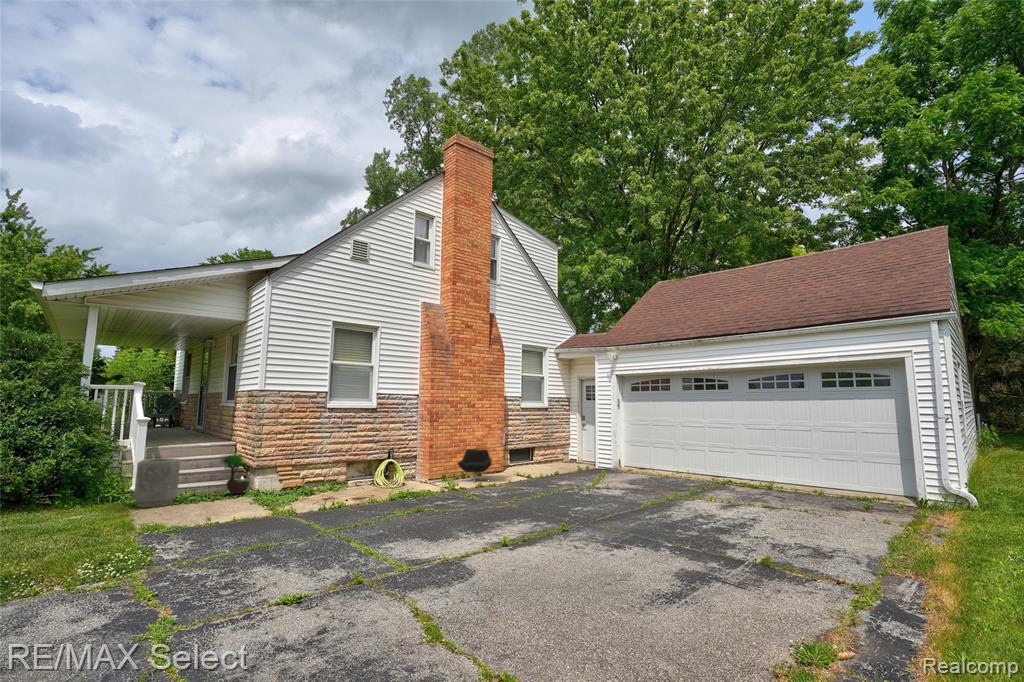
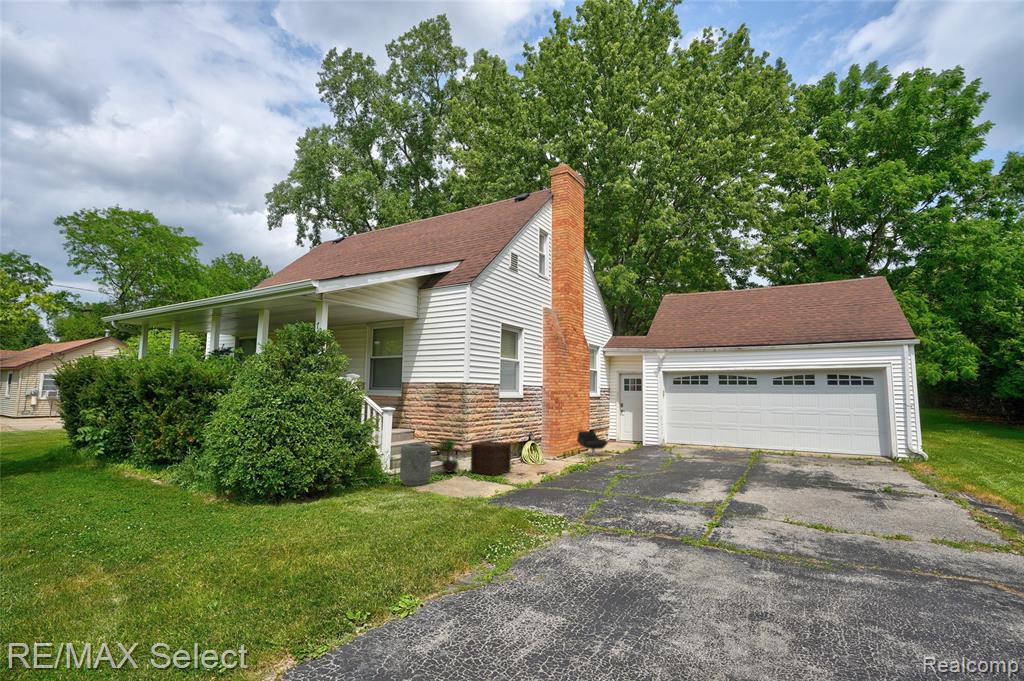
wooden crate: none [260,458,307,500] -> present [470,441,511,475]

